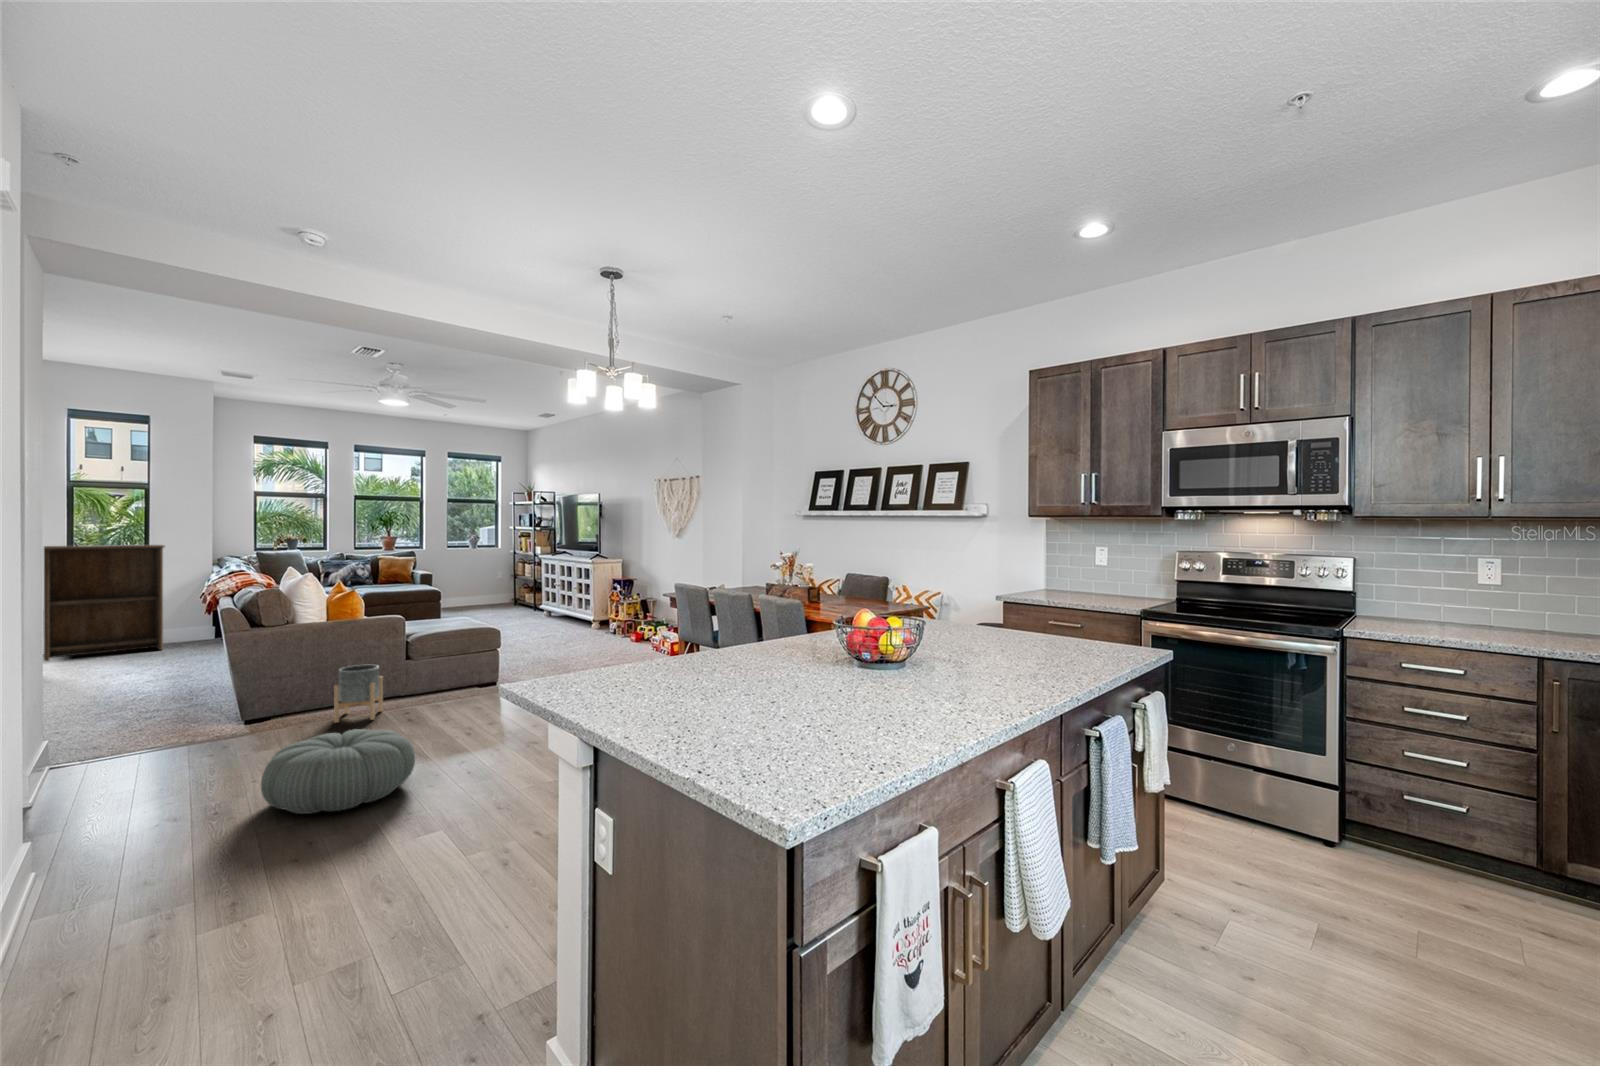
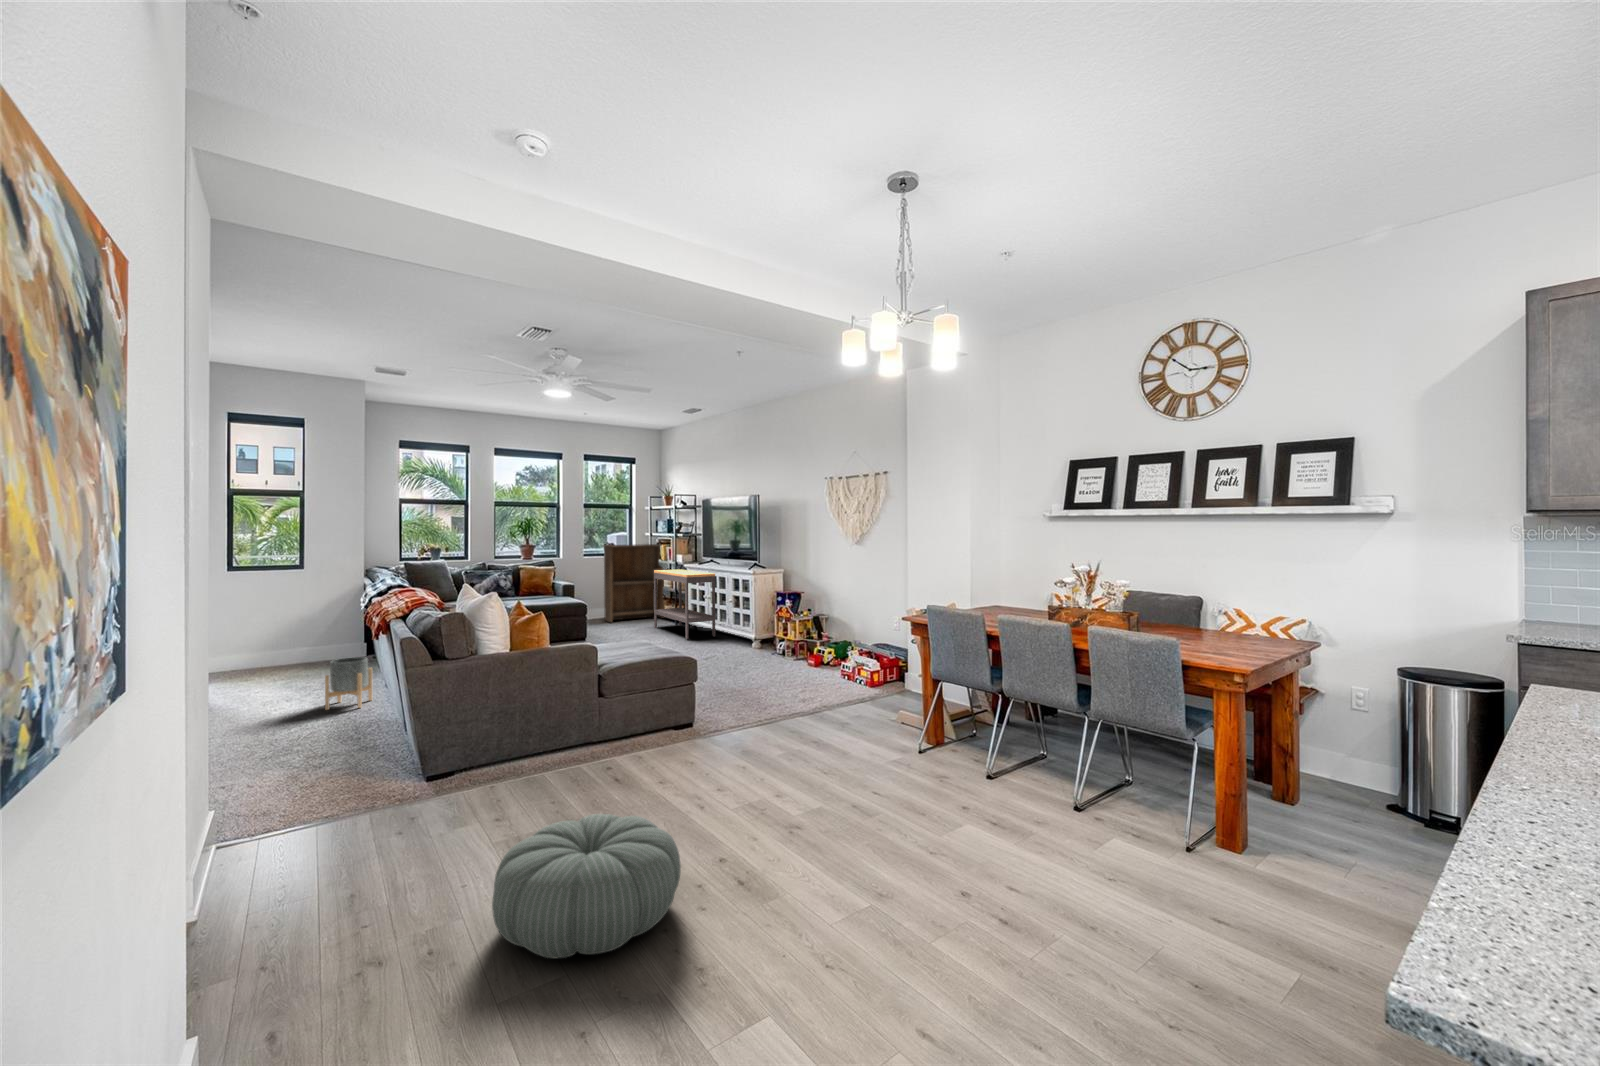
bookshelf: present [43,545,165,661] -> present [604,544,664,622]
console table: none [510,560,563,622] -> present [654,569,715,639]
planter: present [334,665,383,723] -> present [325,657,372,710]

